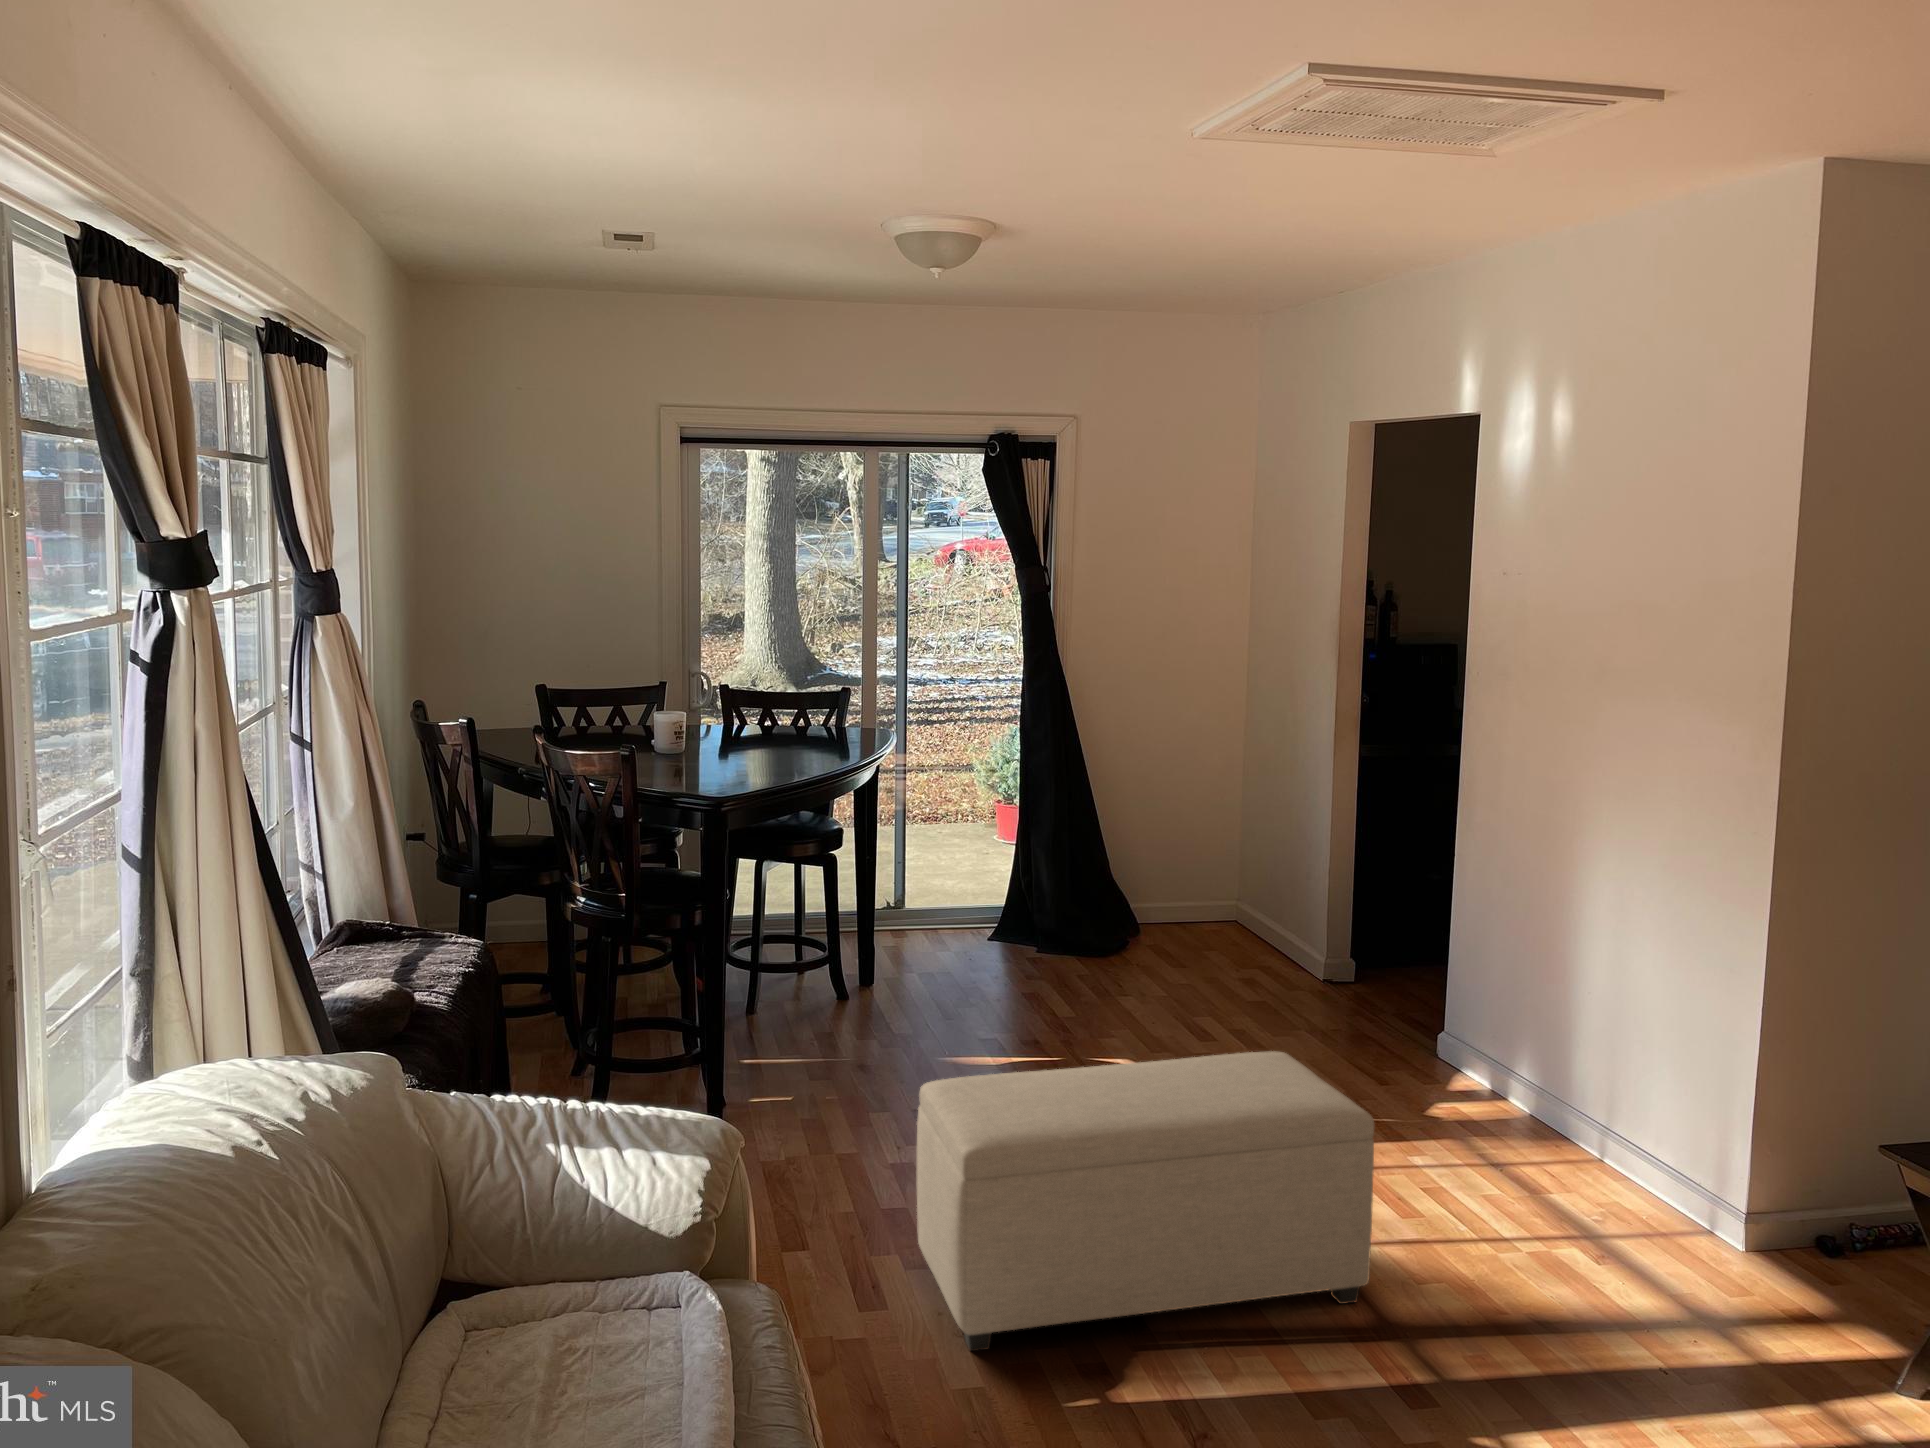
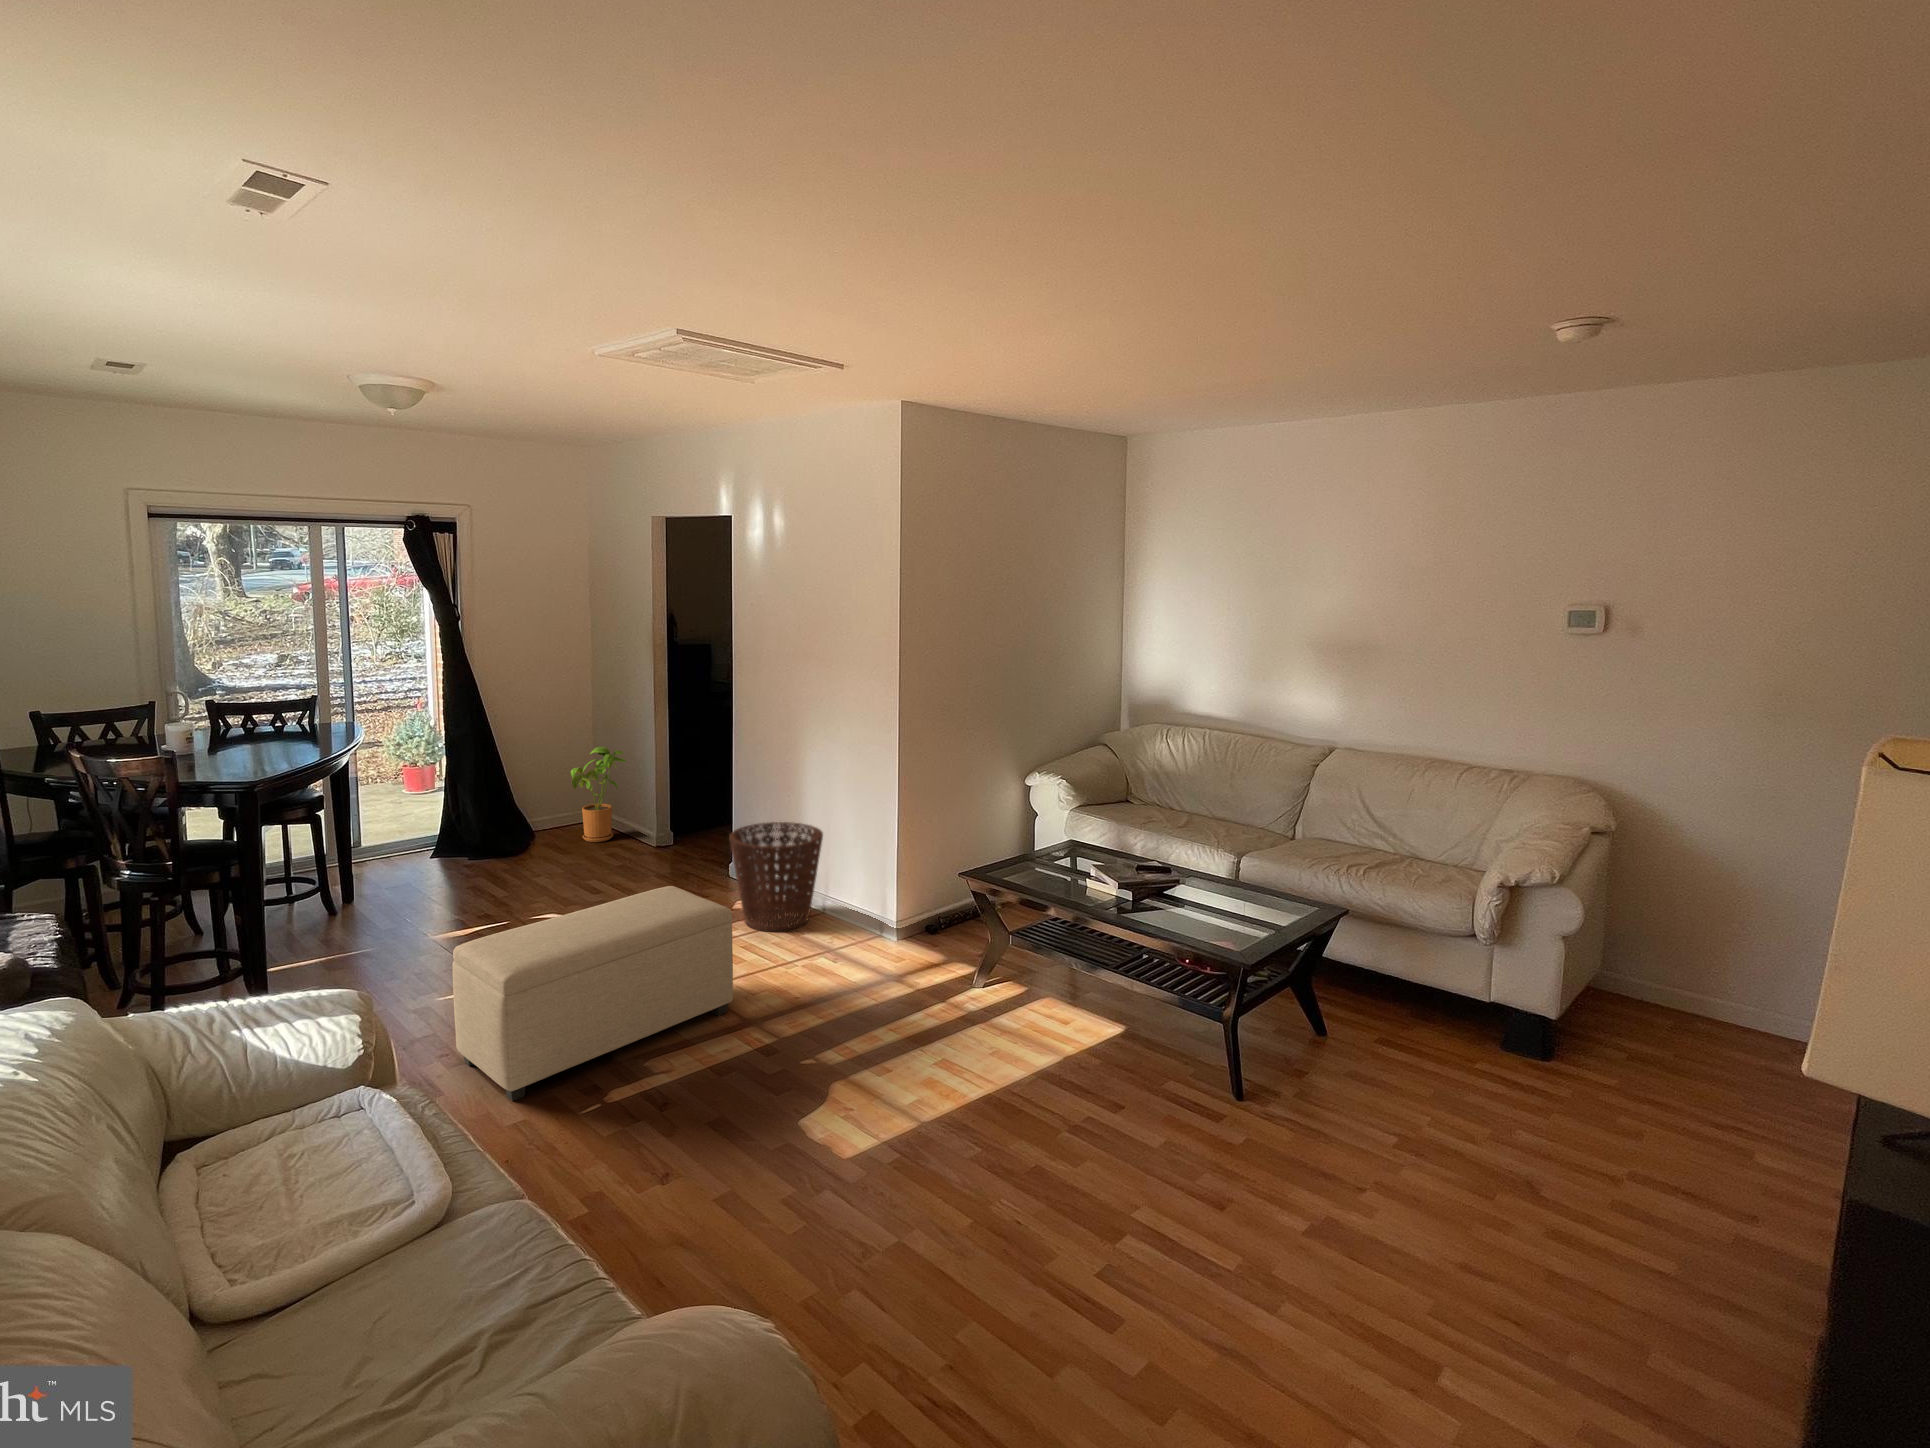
house plant: none [1195,800,1285,955] -> present [571,747,626,842]
basket: none [1417,967,1605,1177] -> present [729,822,823,932]

